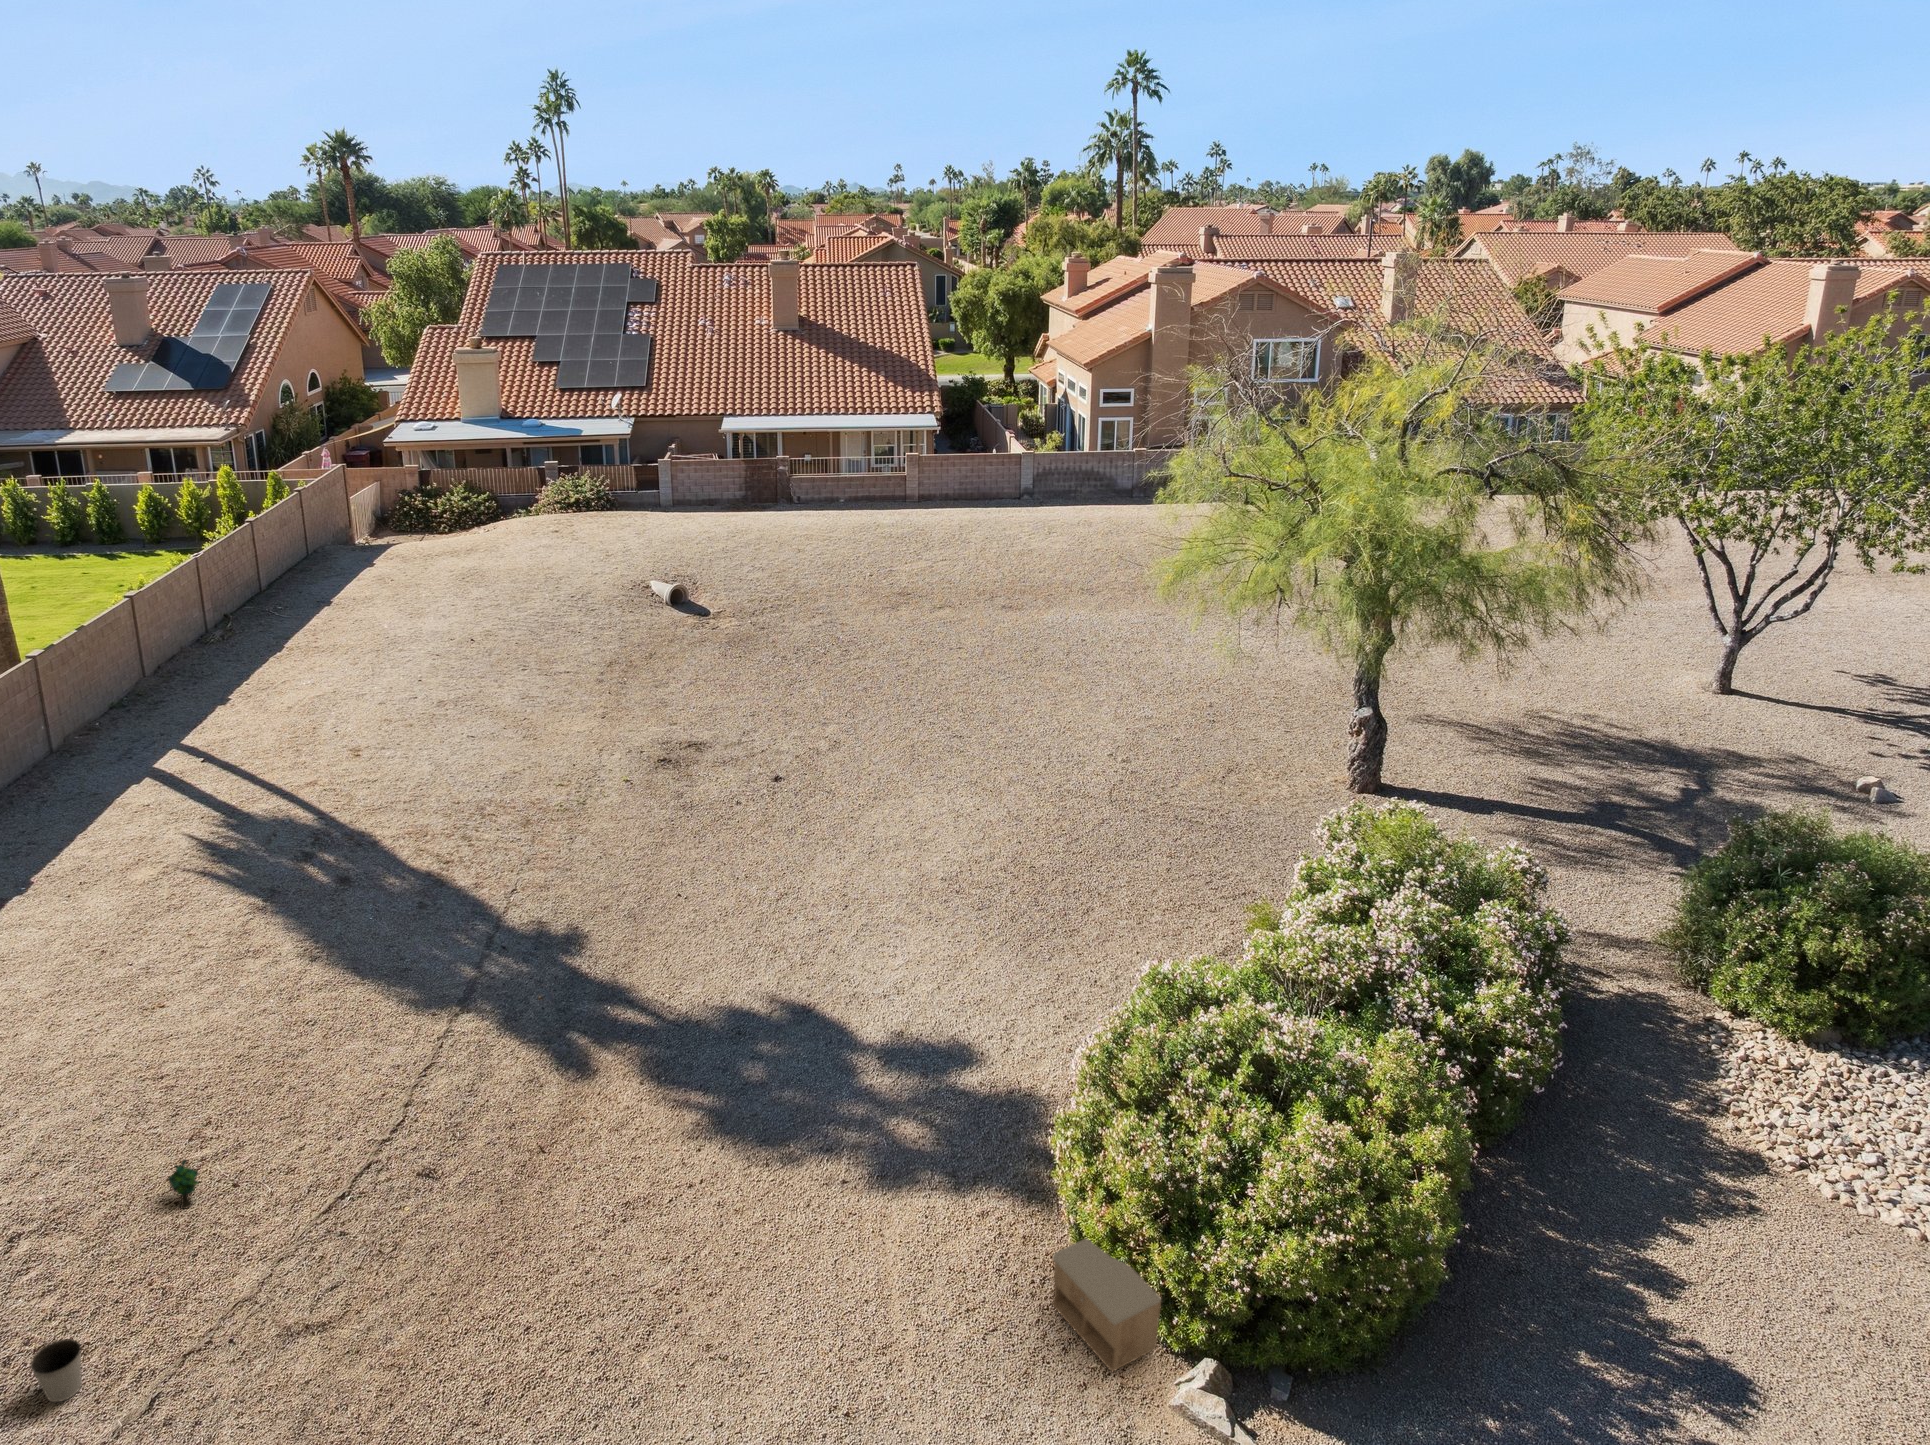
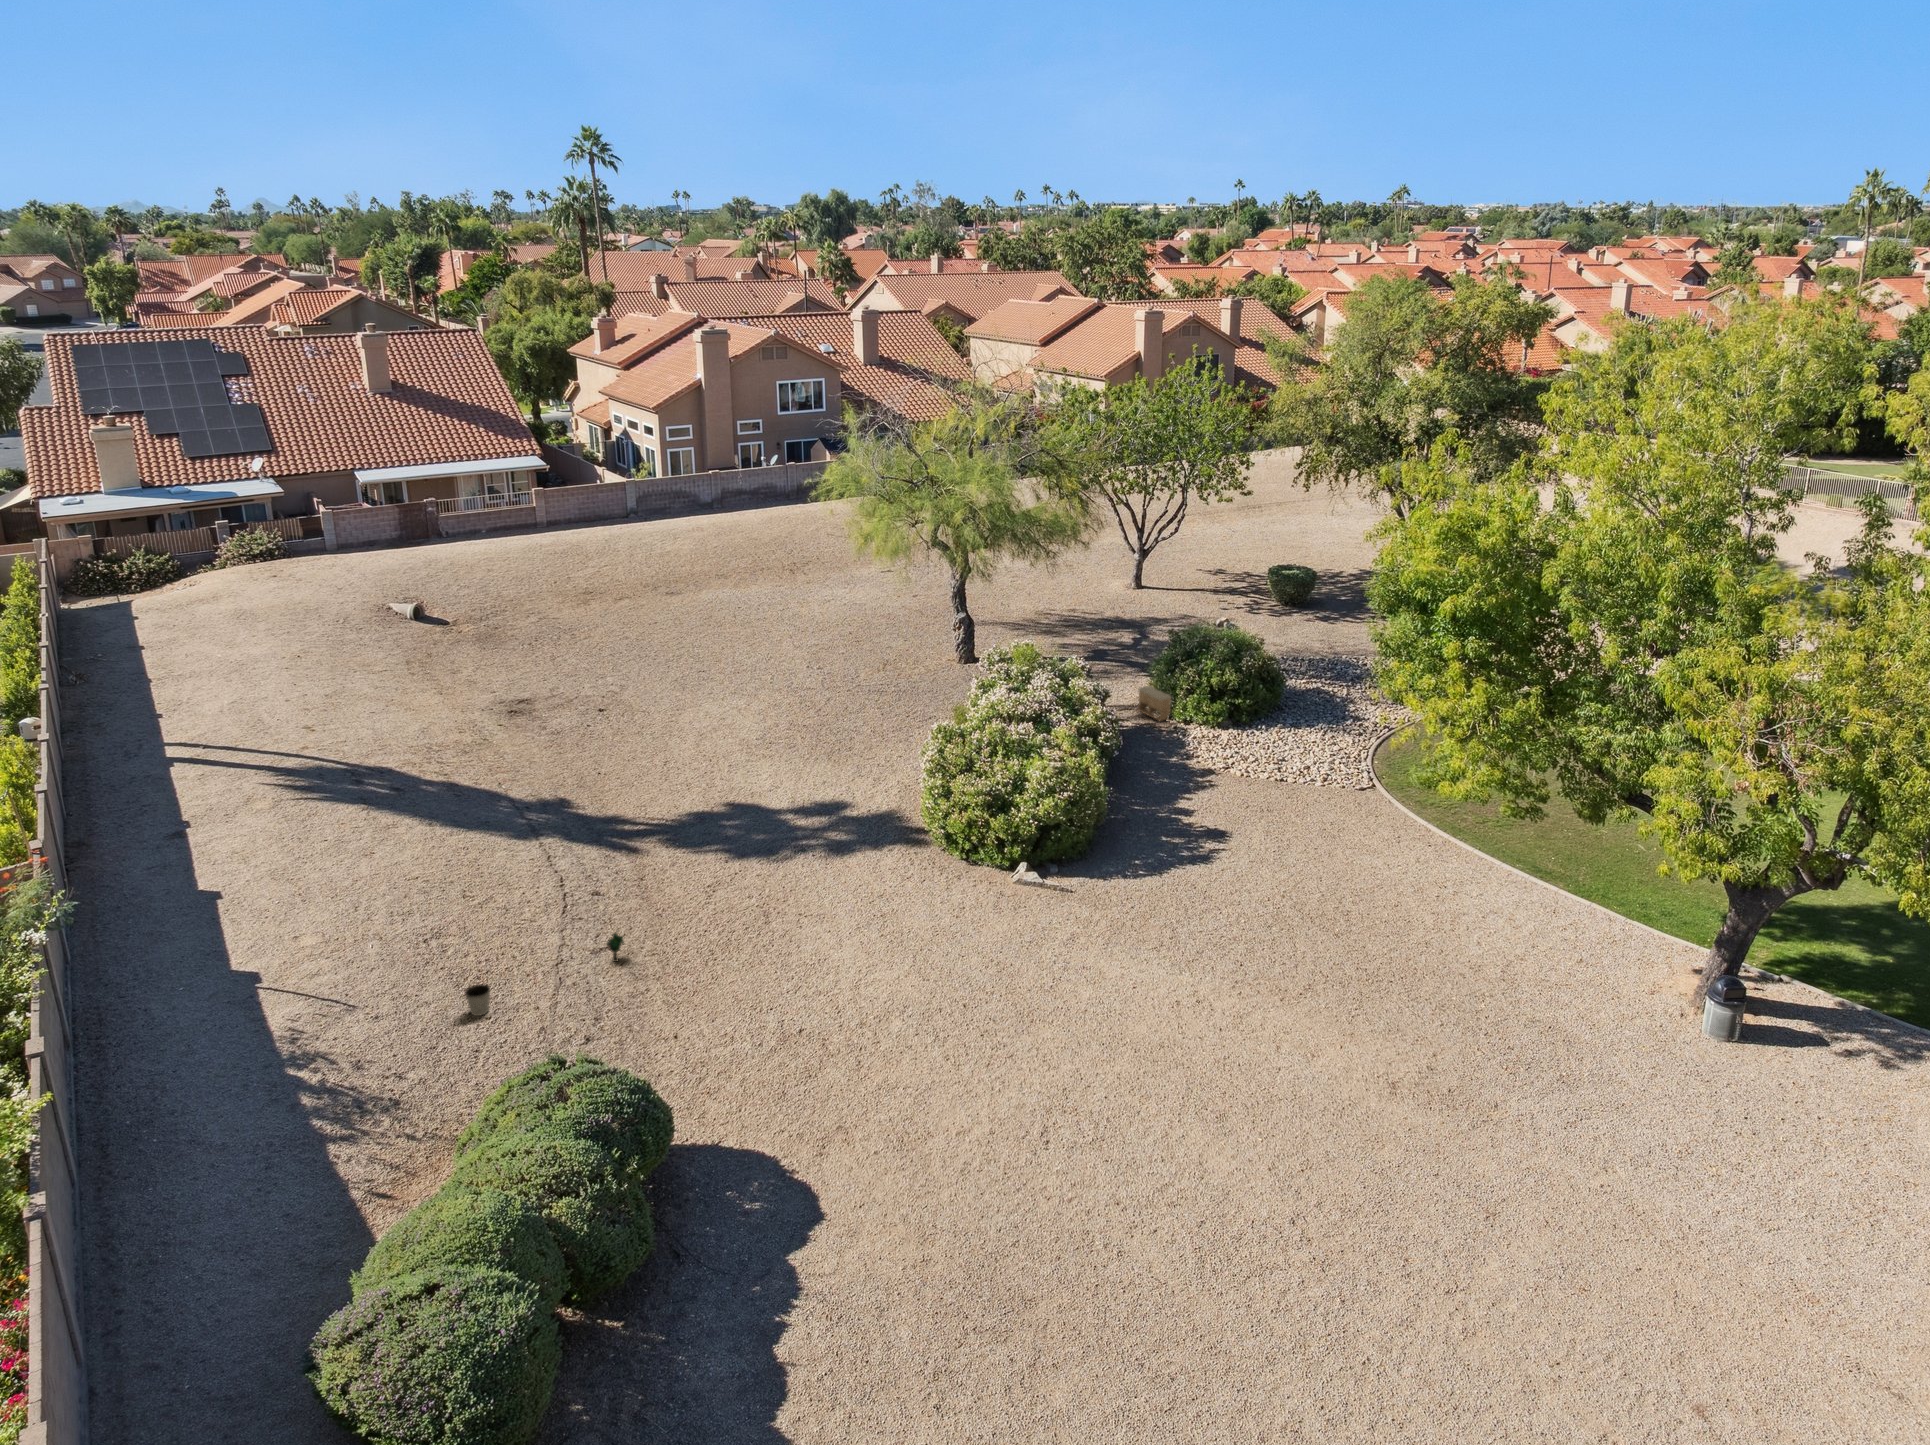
decorative plant: present [166,1159,199,1209] -> present [606,931,624,962]
storage bench: present [1052,1239,1161,1371] -> present [1138,686,1171,721]

